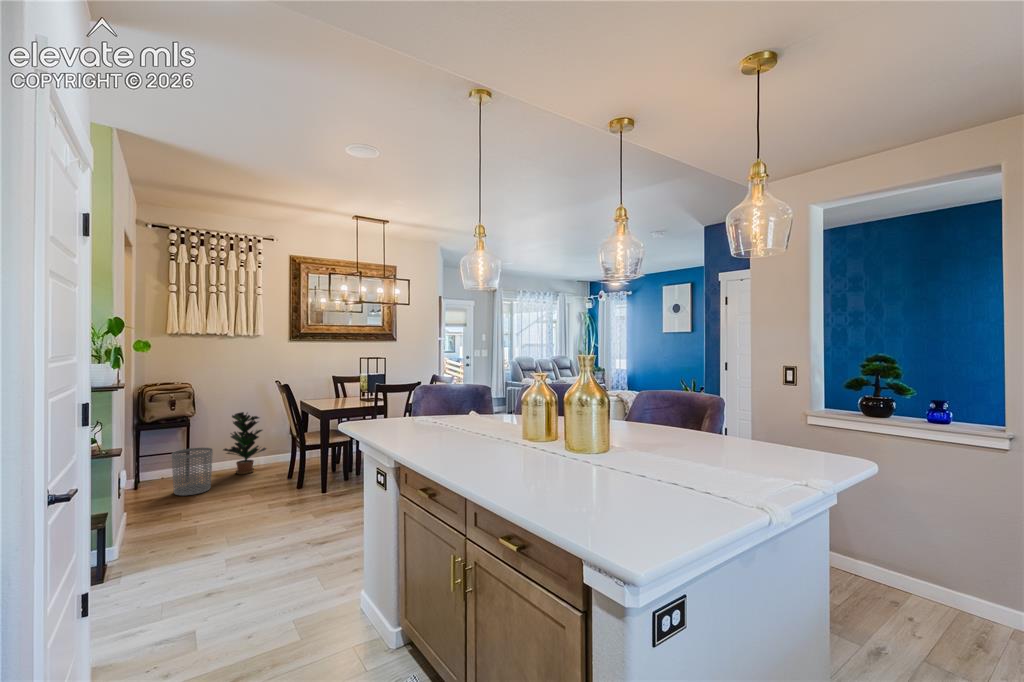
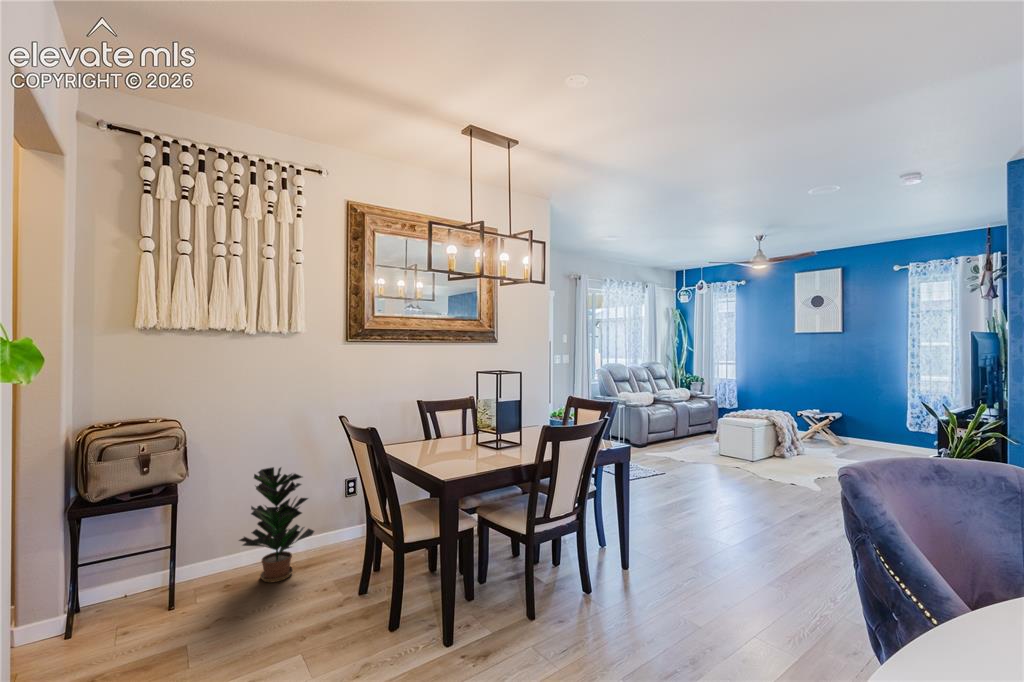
waste bin: present [172,448,213,496] -> none [143,548,225,660]

